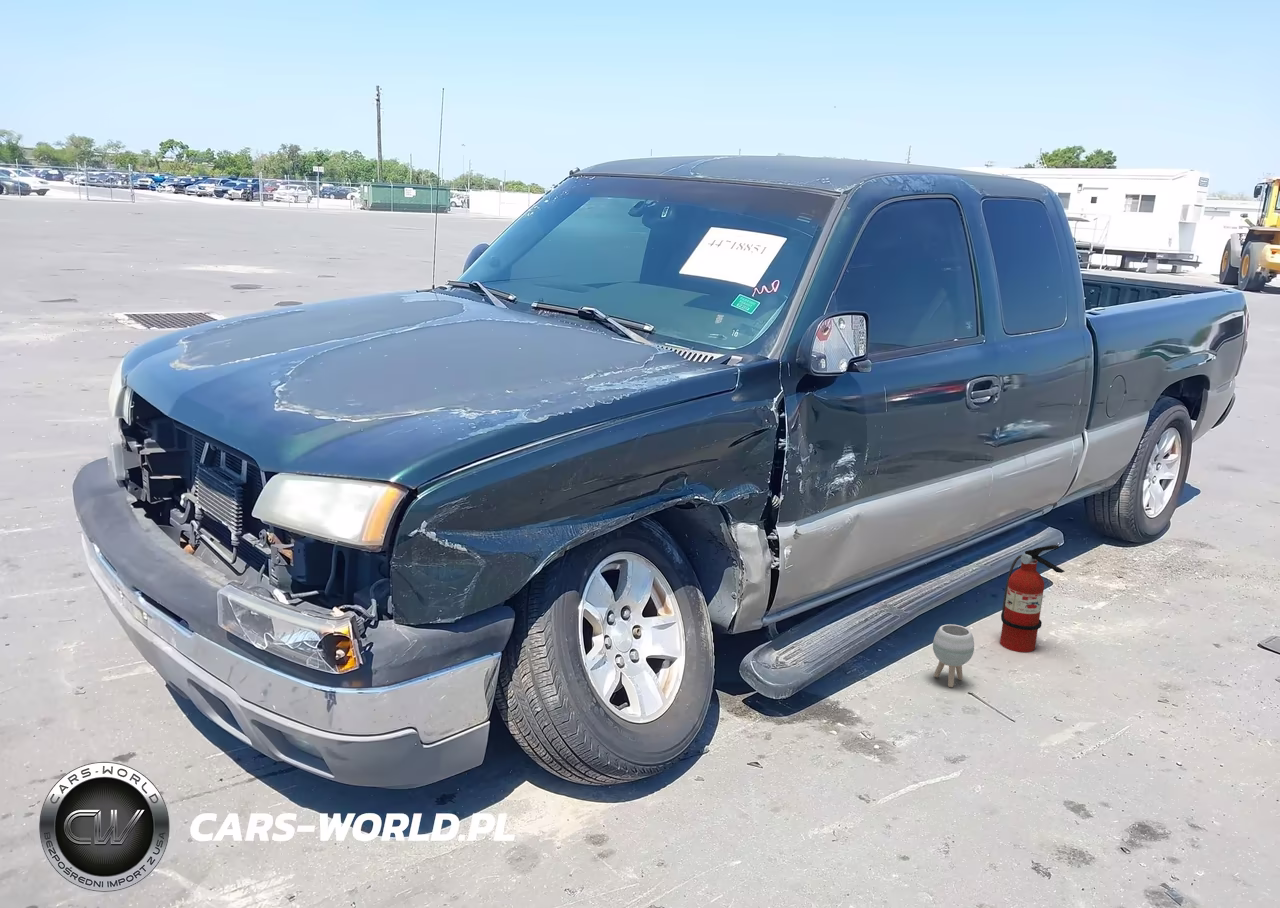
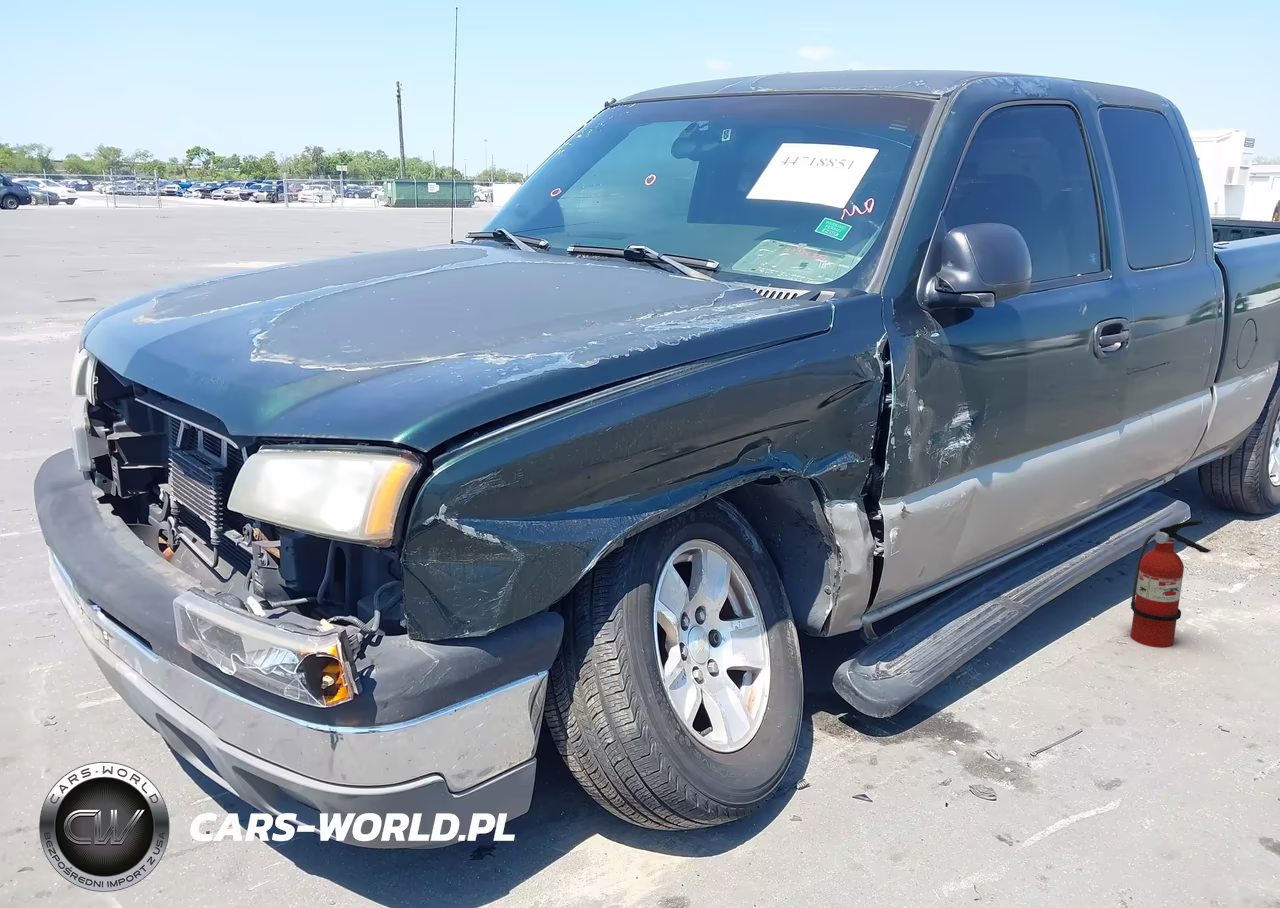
planter: present [933,624,974,687] -> none [1060,617,1111,692]

